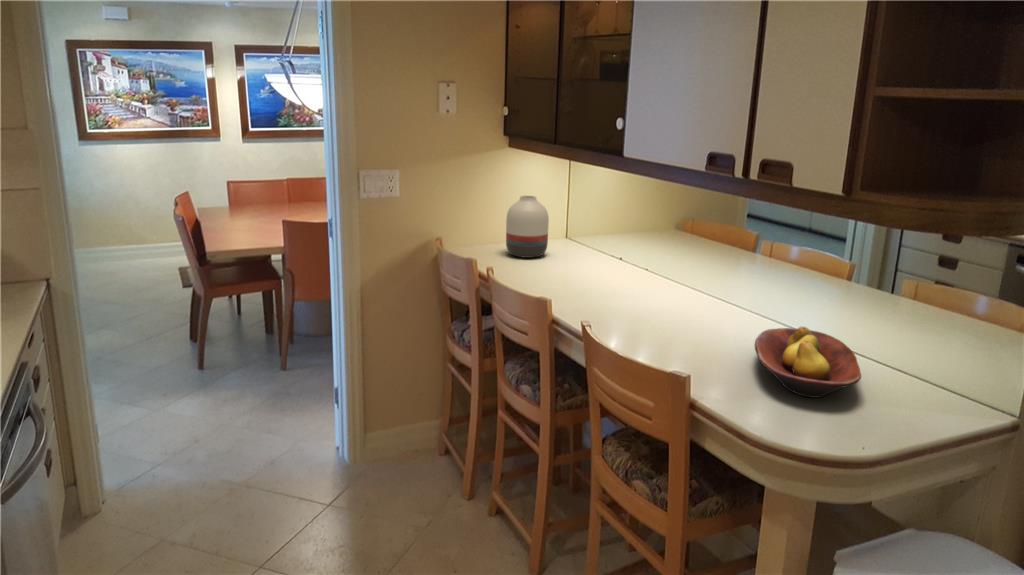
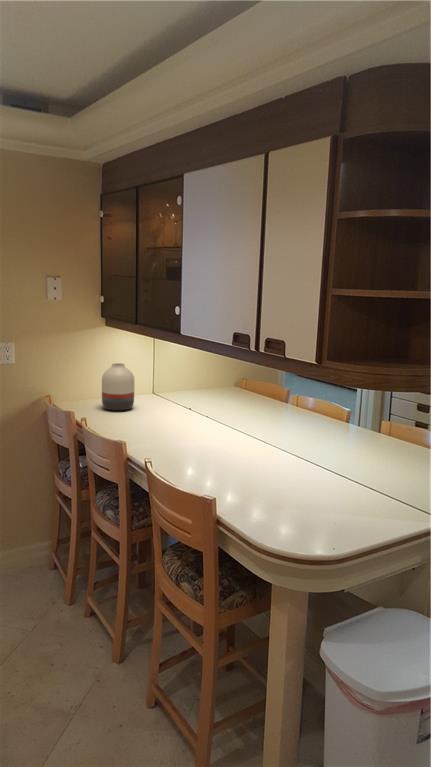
fruit bowl: present [755,327,861,398] -> none [267,460,339,513]

